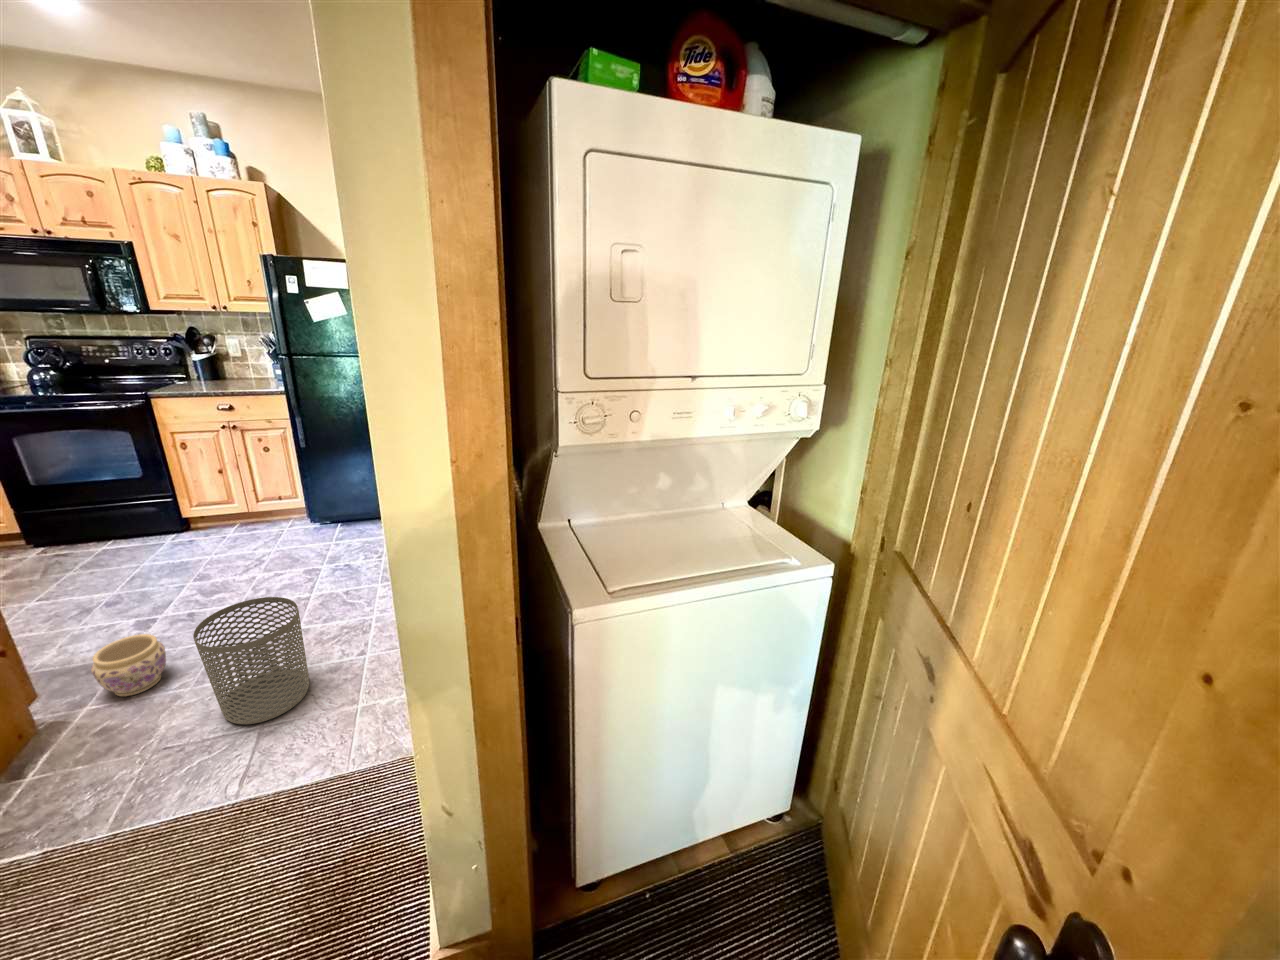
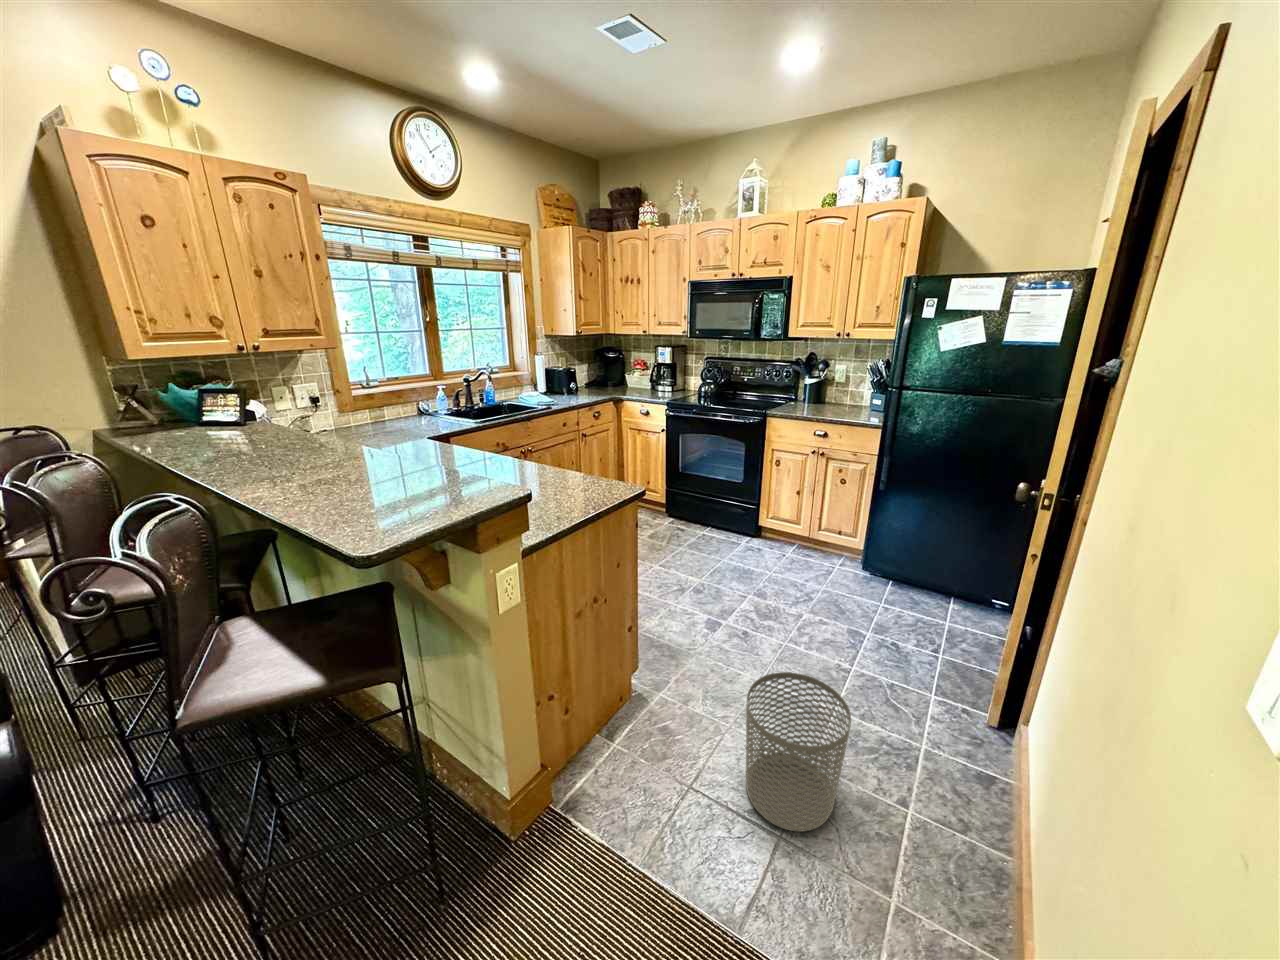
planter: present [91,634,166,697] -> none [670,643,720,703]

